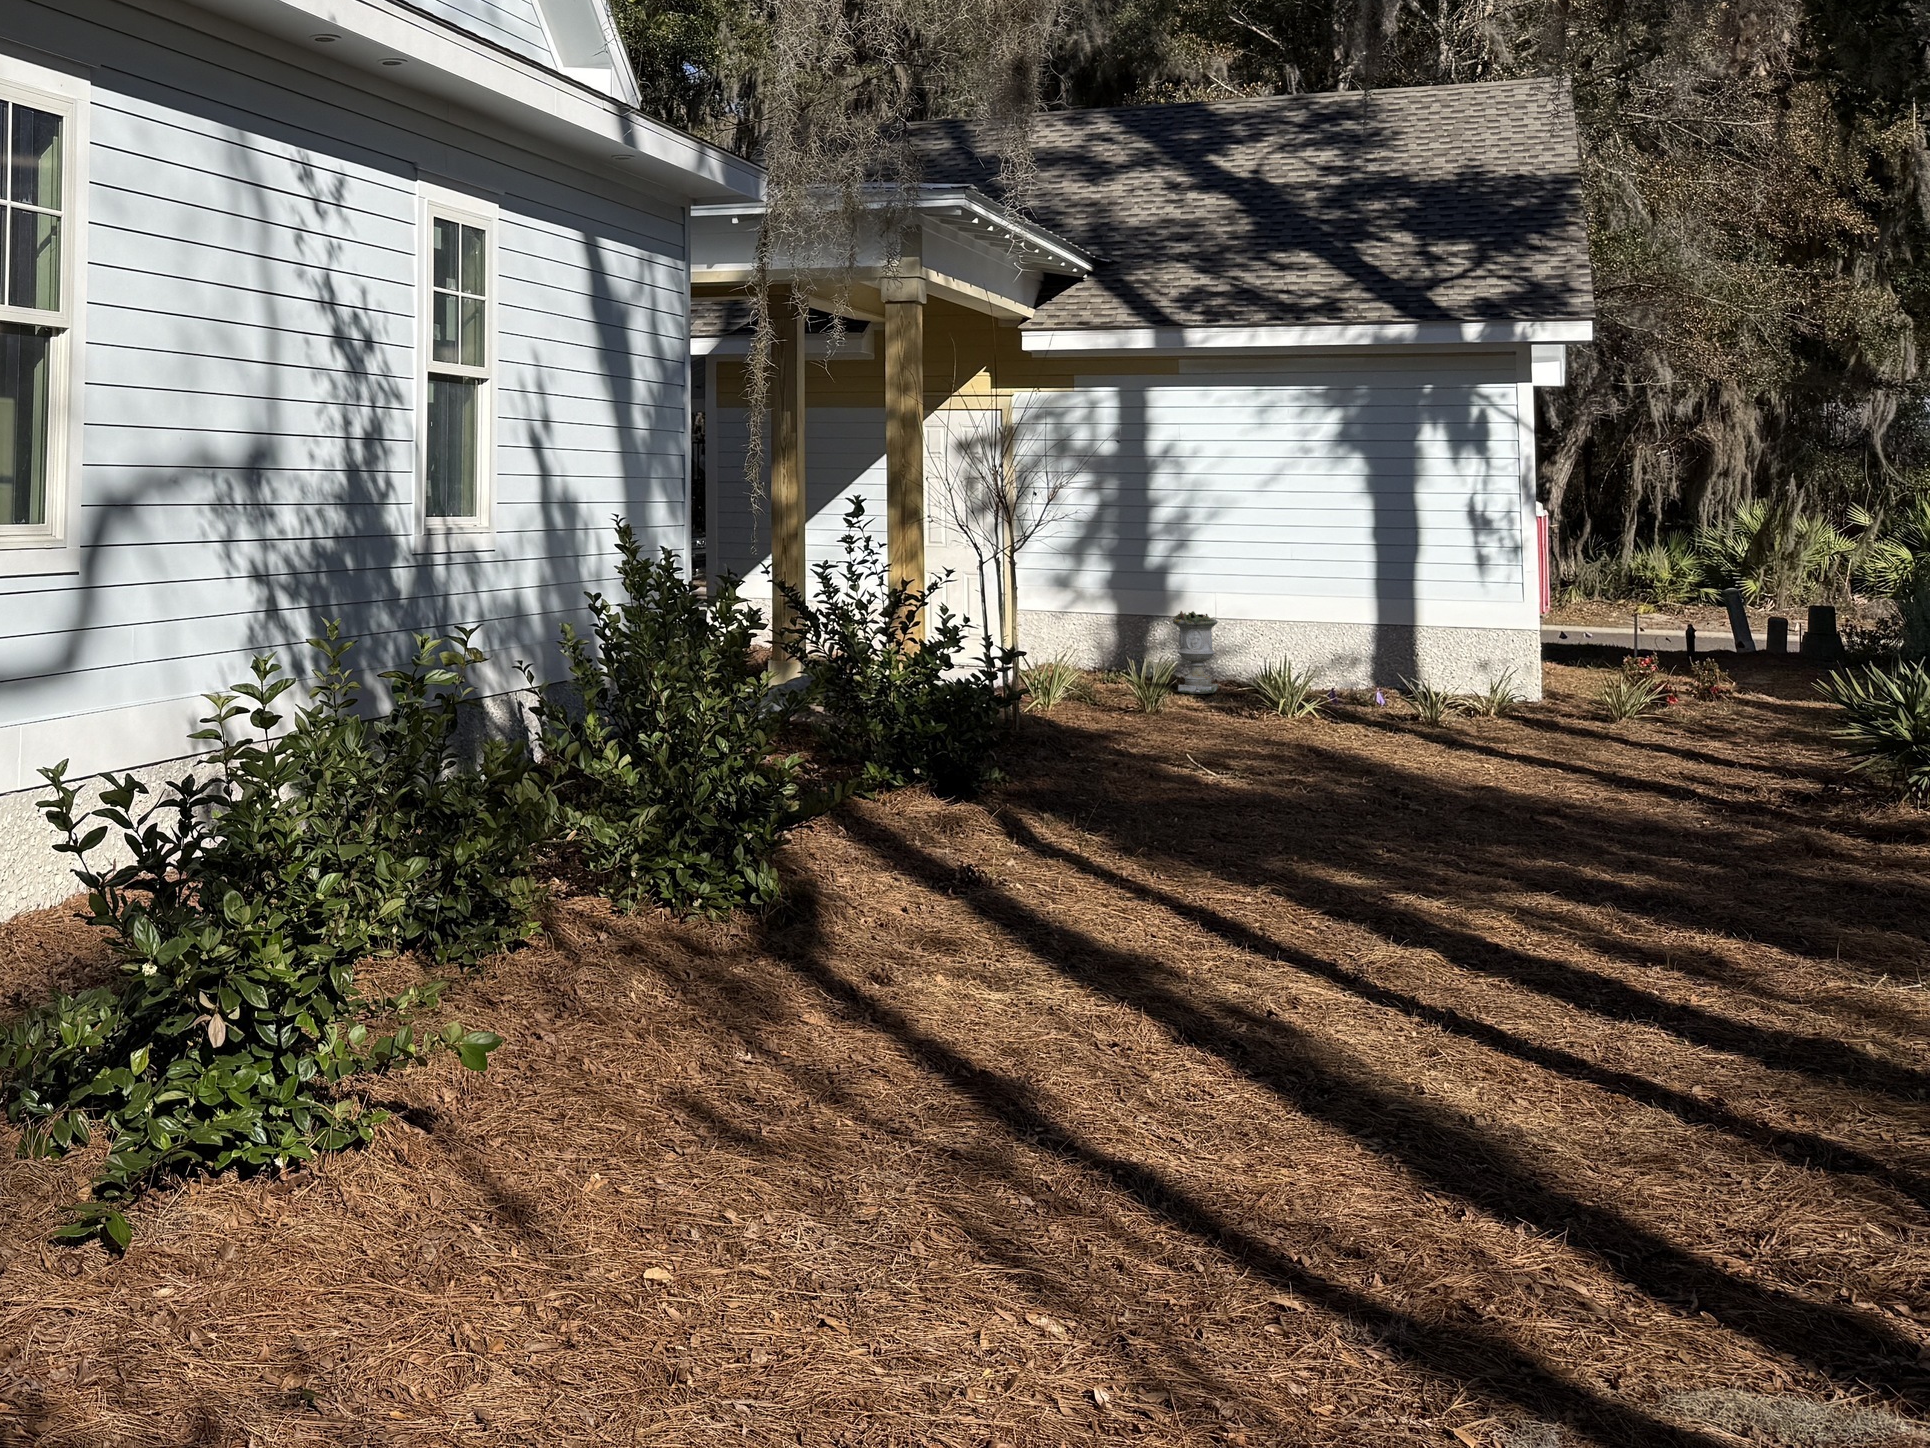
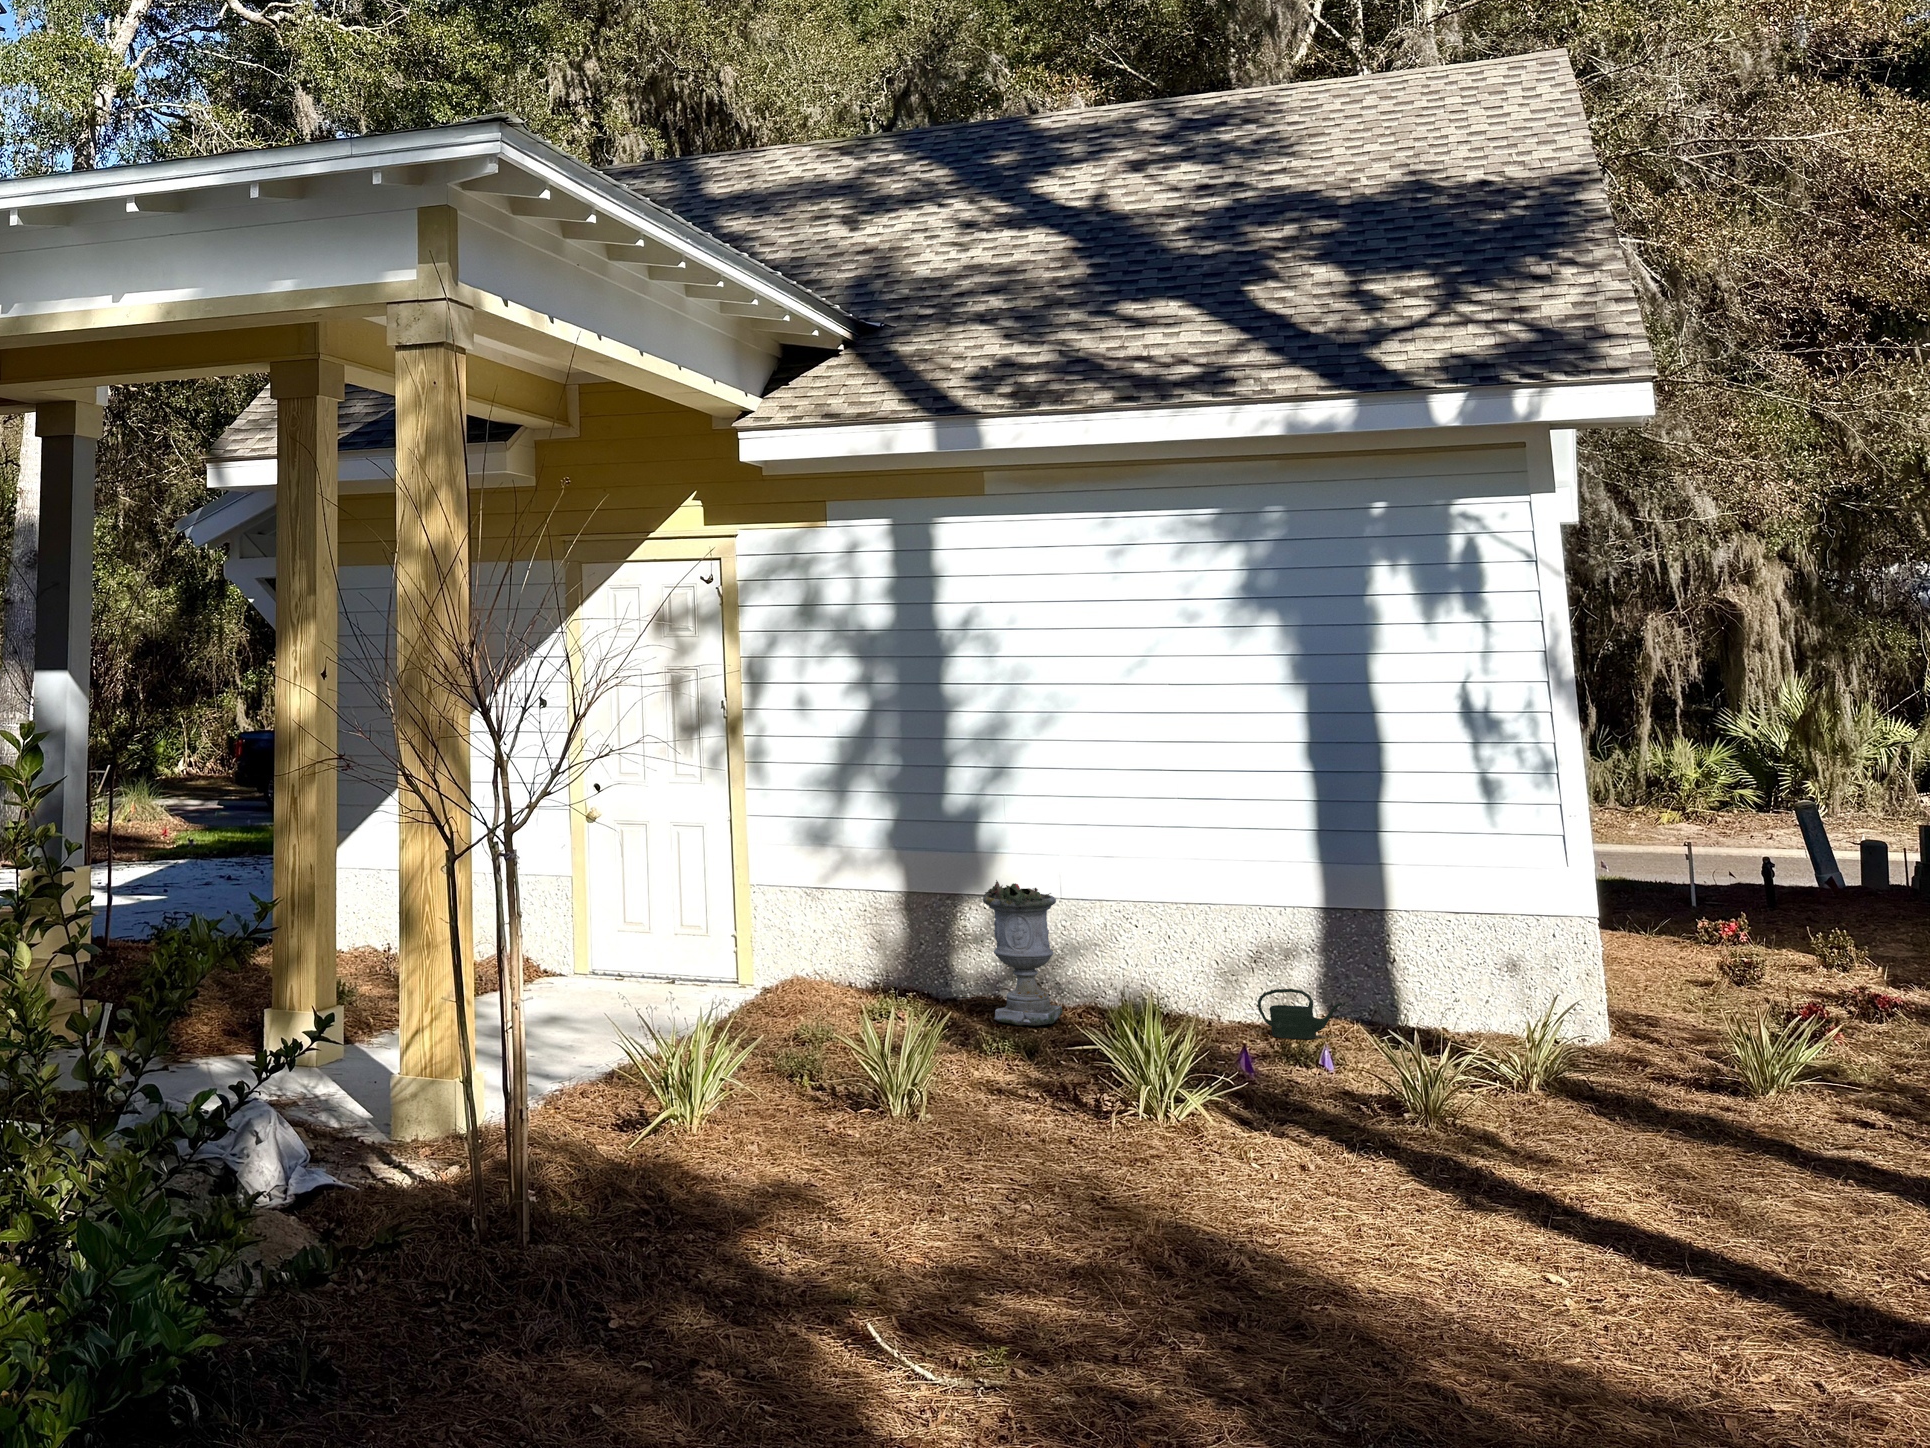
watering can: none [1337,672,1388,701] -> present [1258,989,1342,1039]

